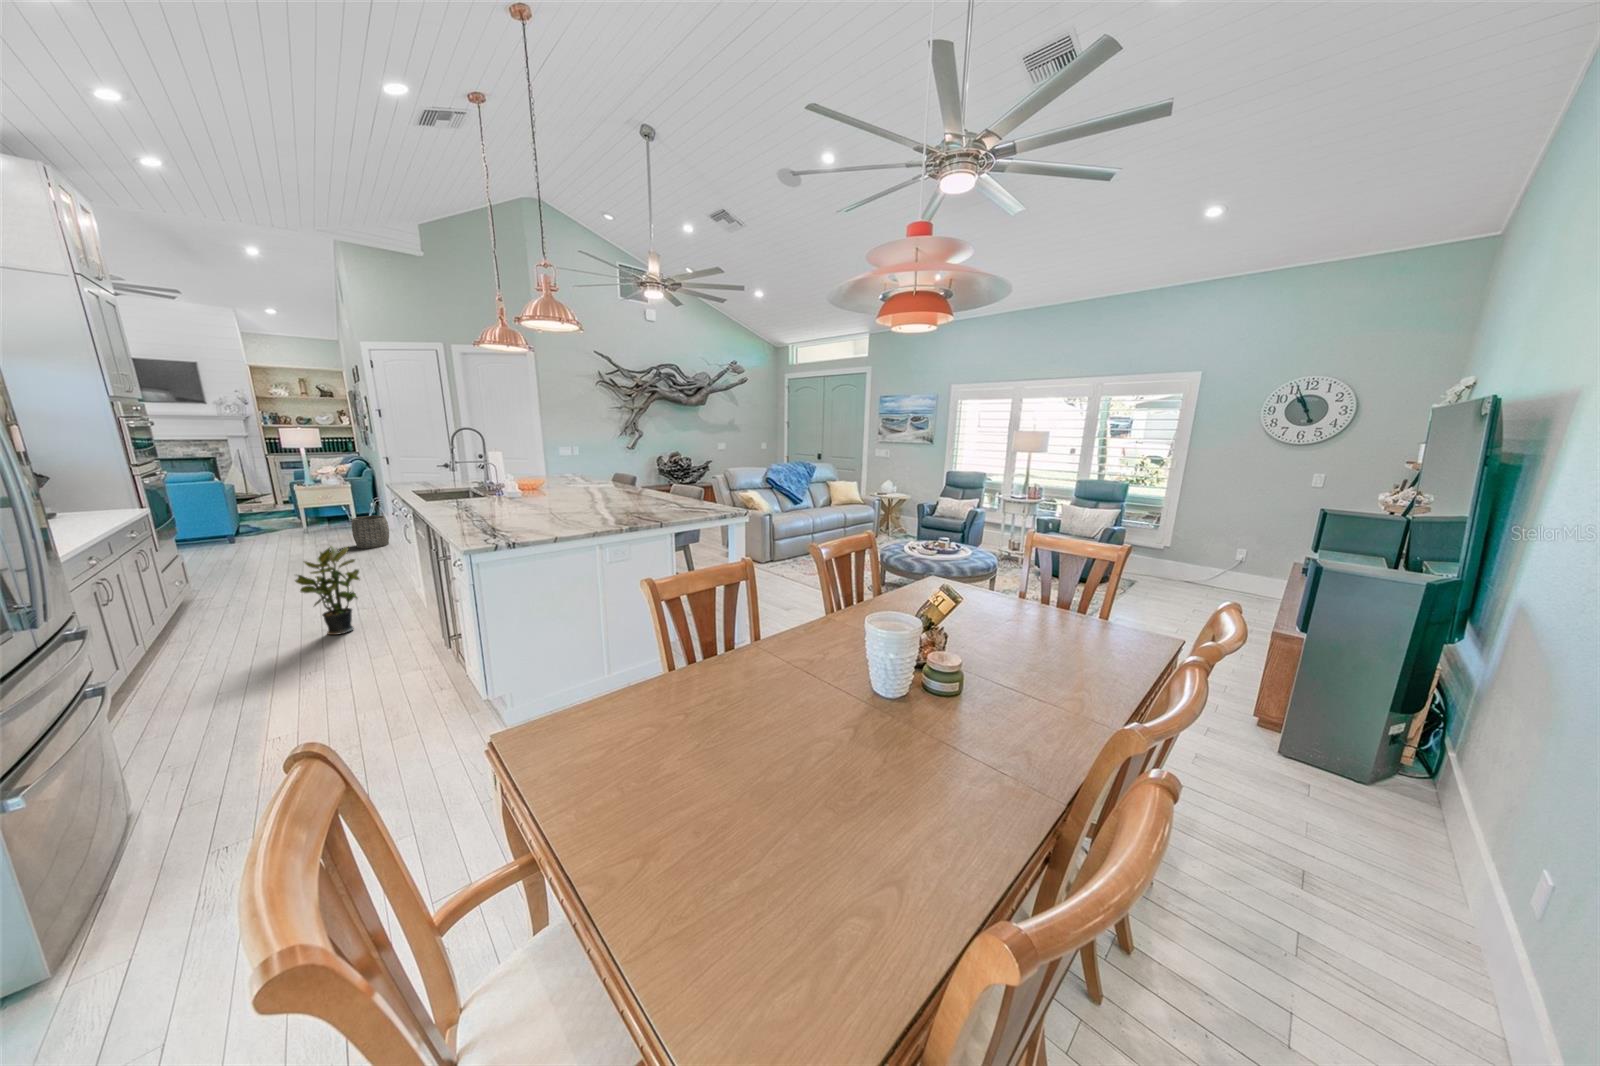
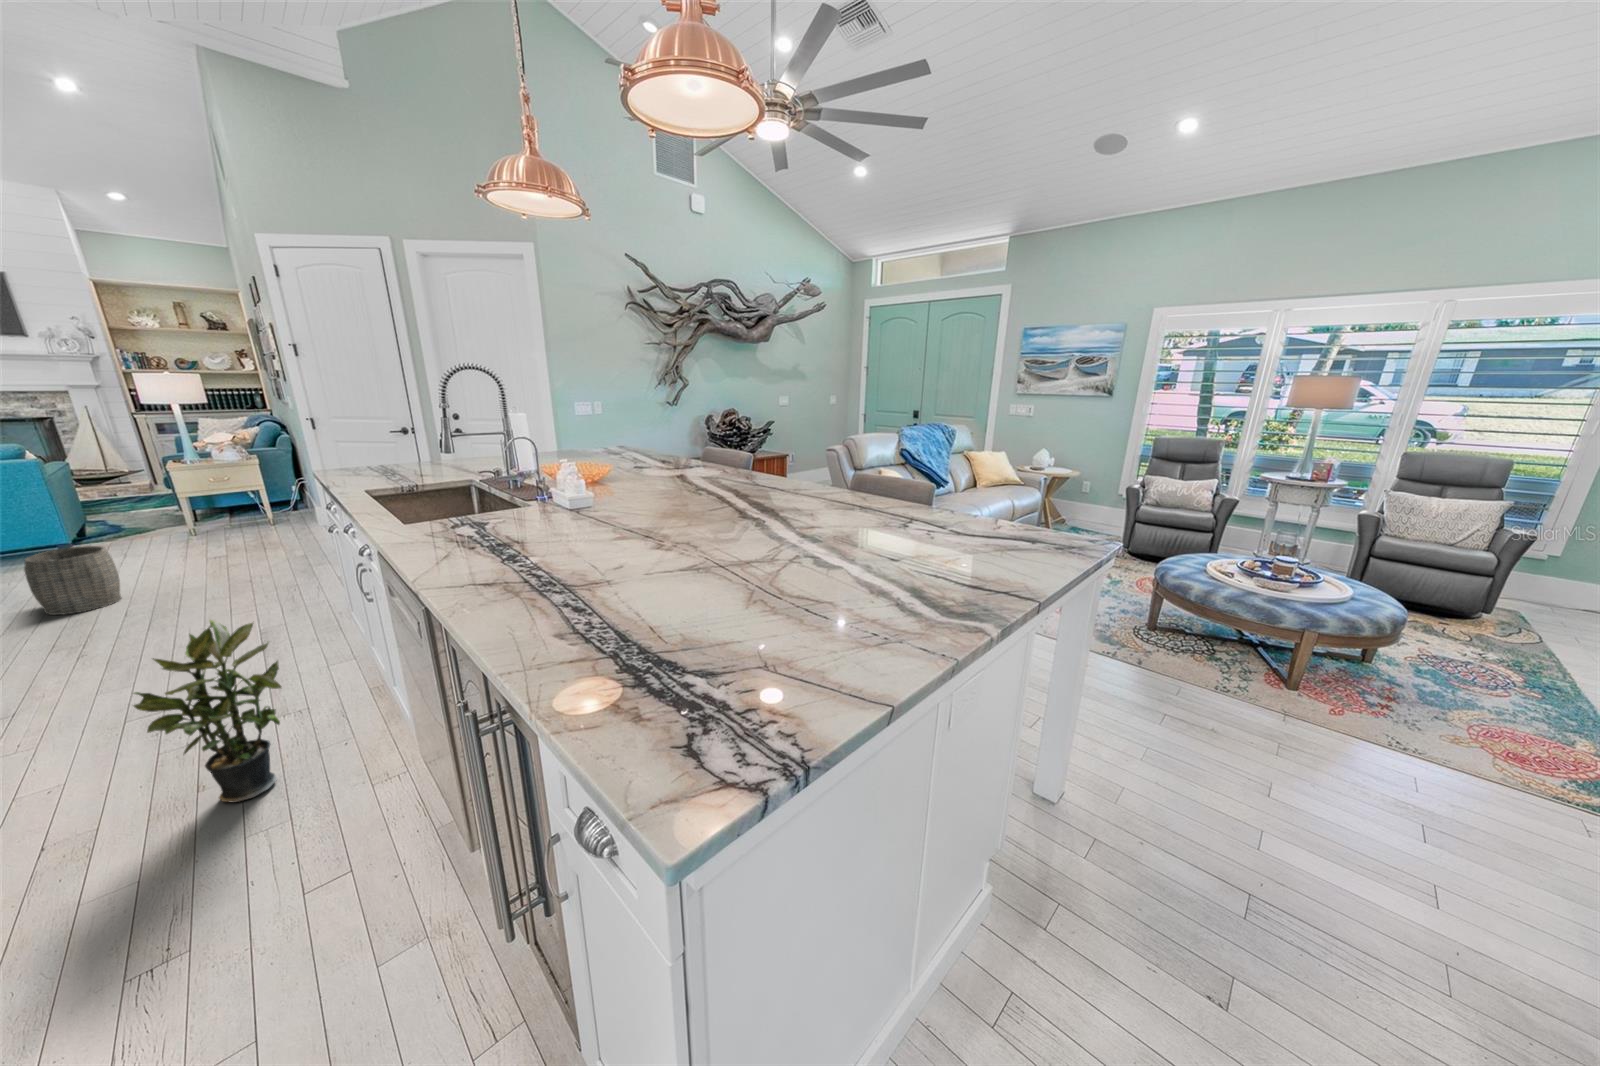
woven basket: present [352,516,389,548] -> present [24,546,121,615]

